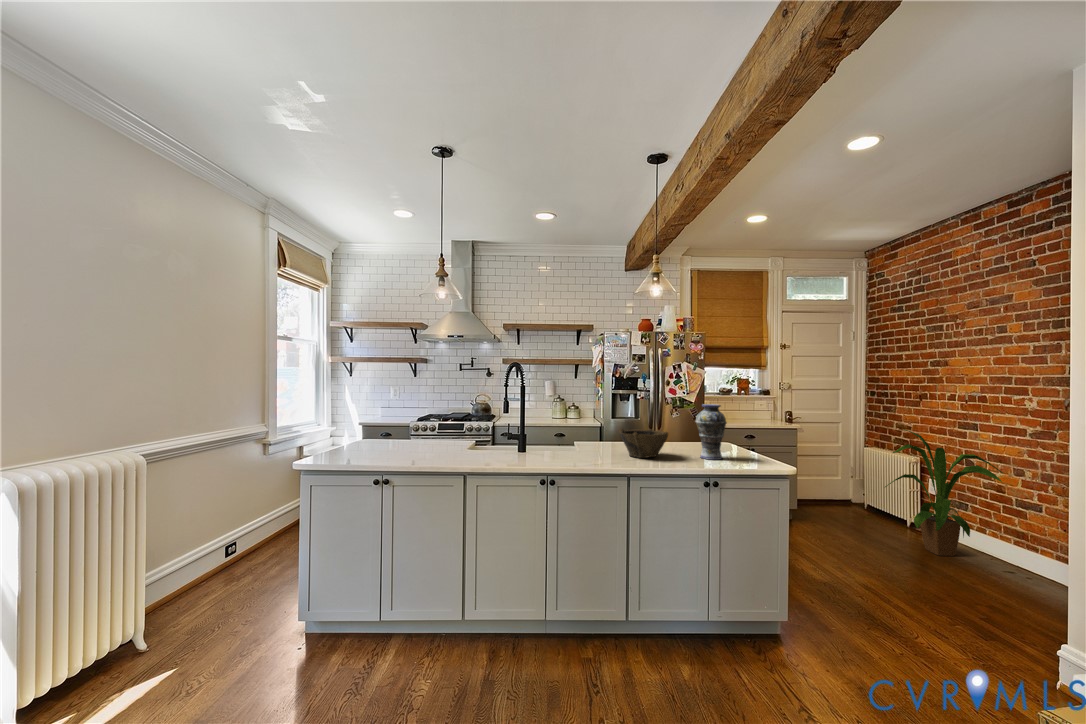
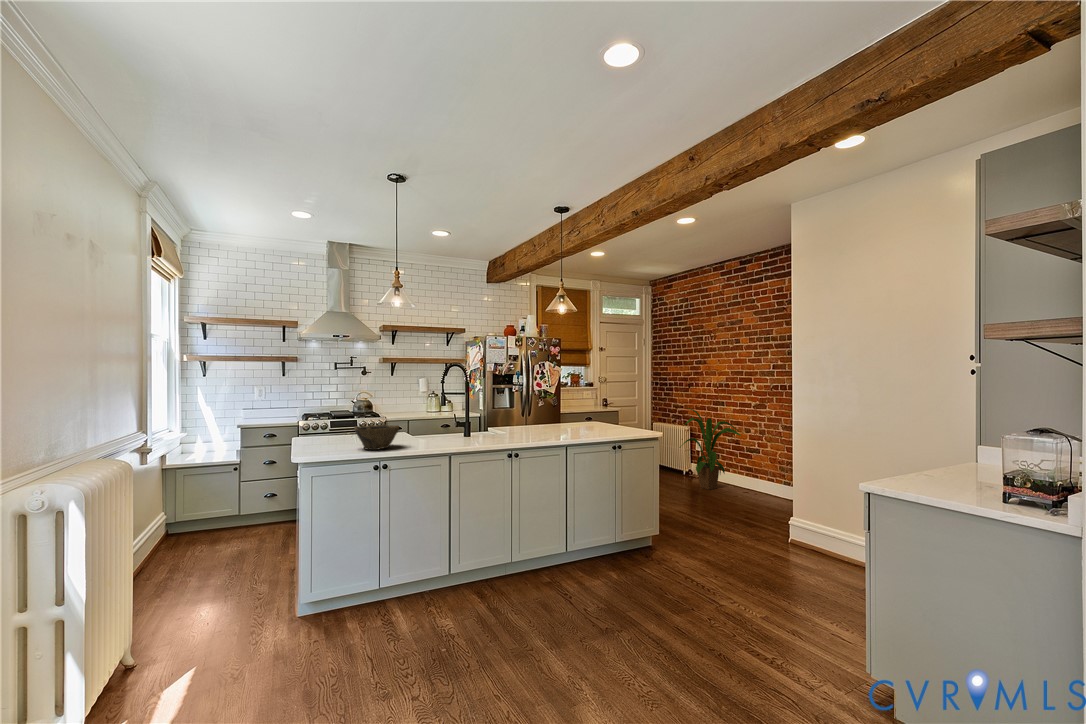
vase: present [696,404,727,460] -> none [601,395,623,436]
bowl: present [619,429,668,458] -> present [354,424,399,450]

